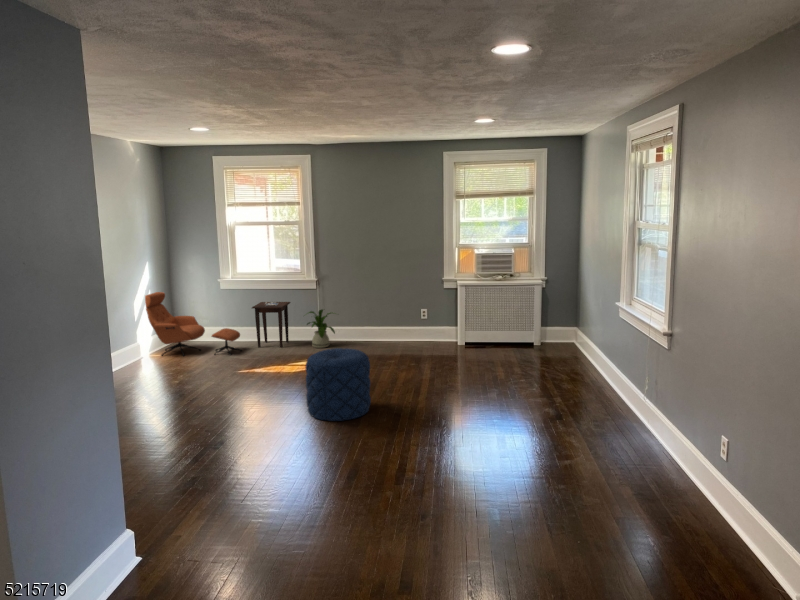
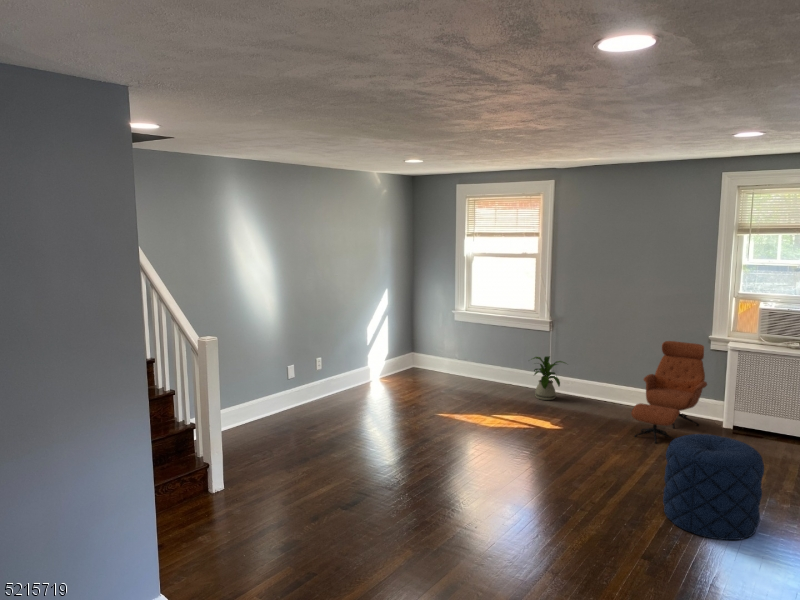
lounge chair: present [145,292,242,356] -> present [631,341,707,443]
side table: present [252,302,290,348] -> none [475,339,521,392]
pouf: present [305,348,371,421] -> present [663,434,764,540]

